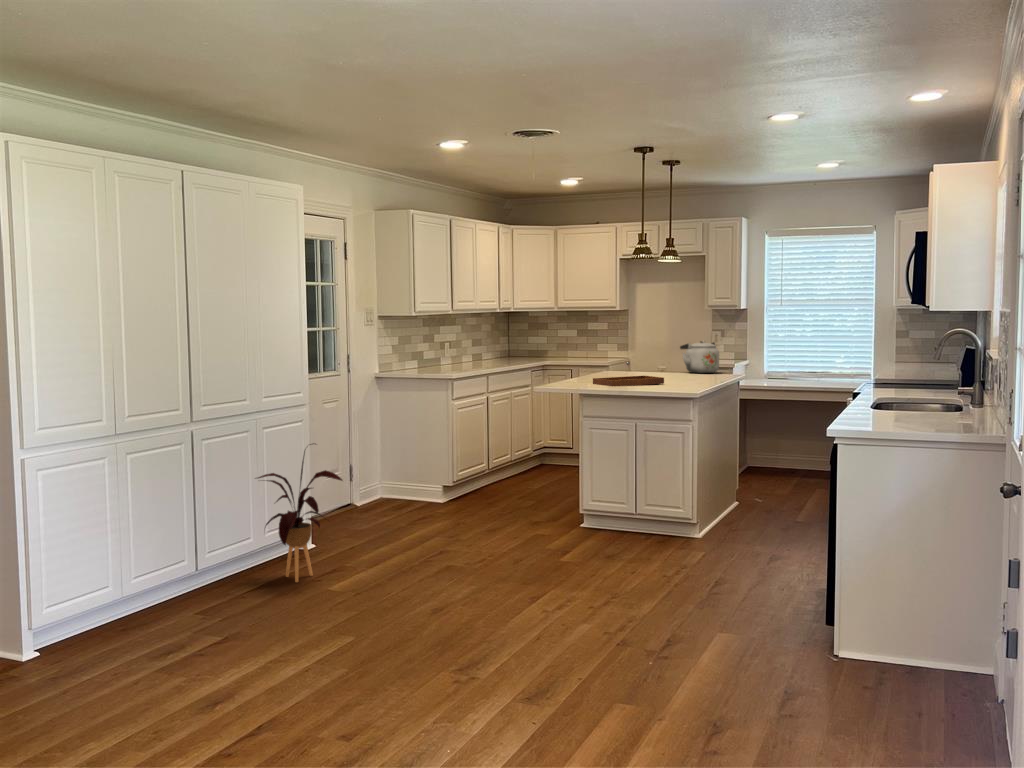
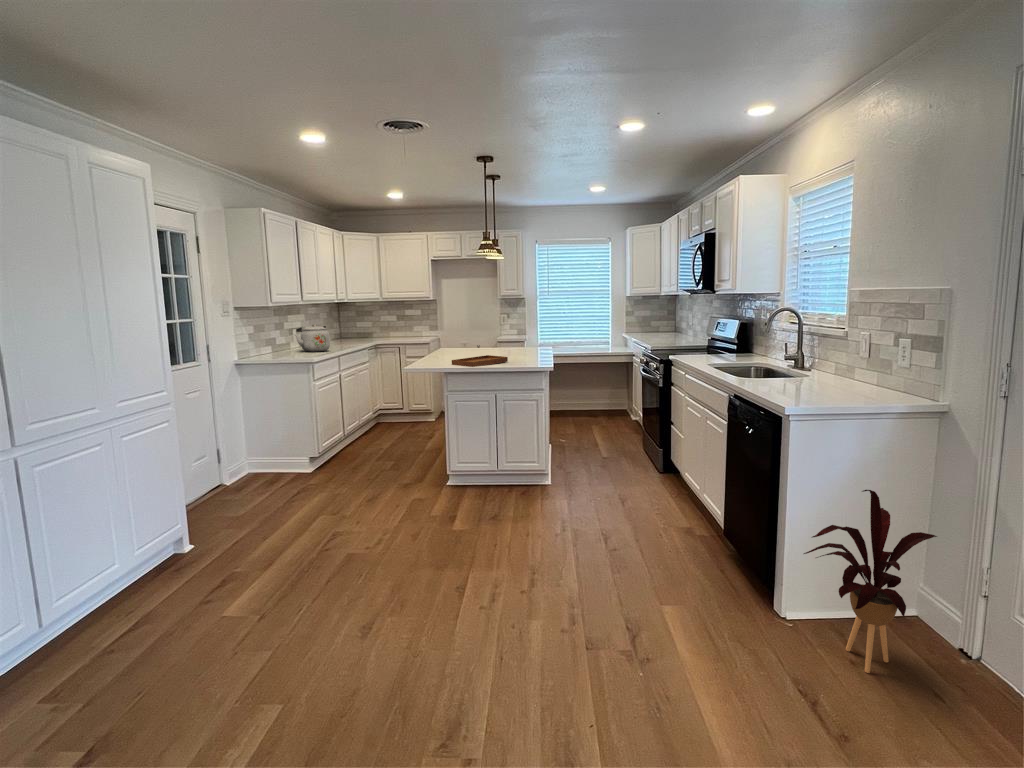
kettle: present [680,341,719,373] -> present [296,324,330,352]
house plant: present [258,444,342,582] -> present [804,490,937,673]

